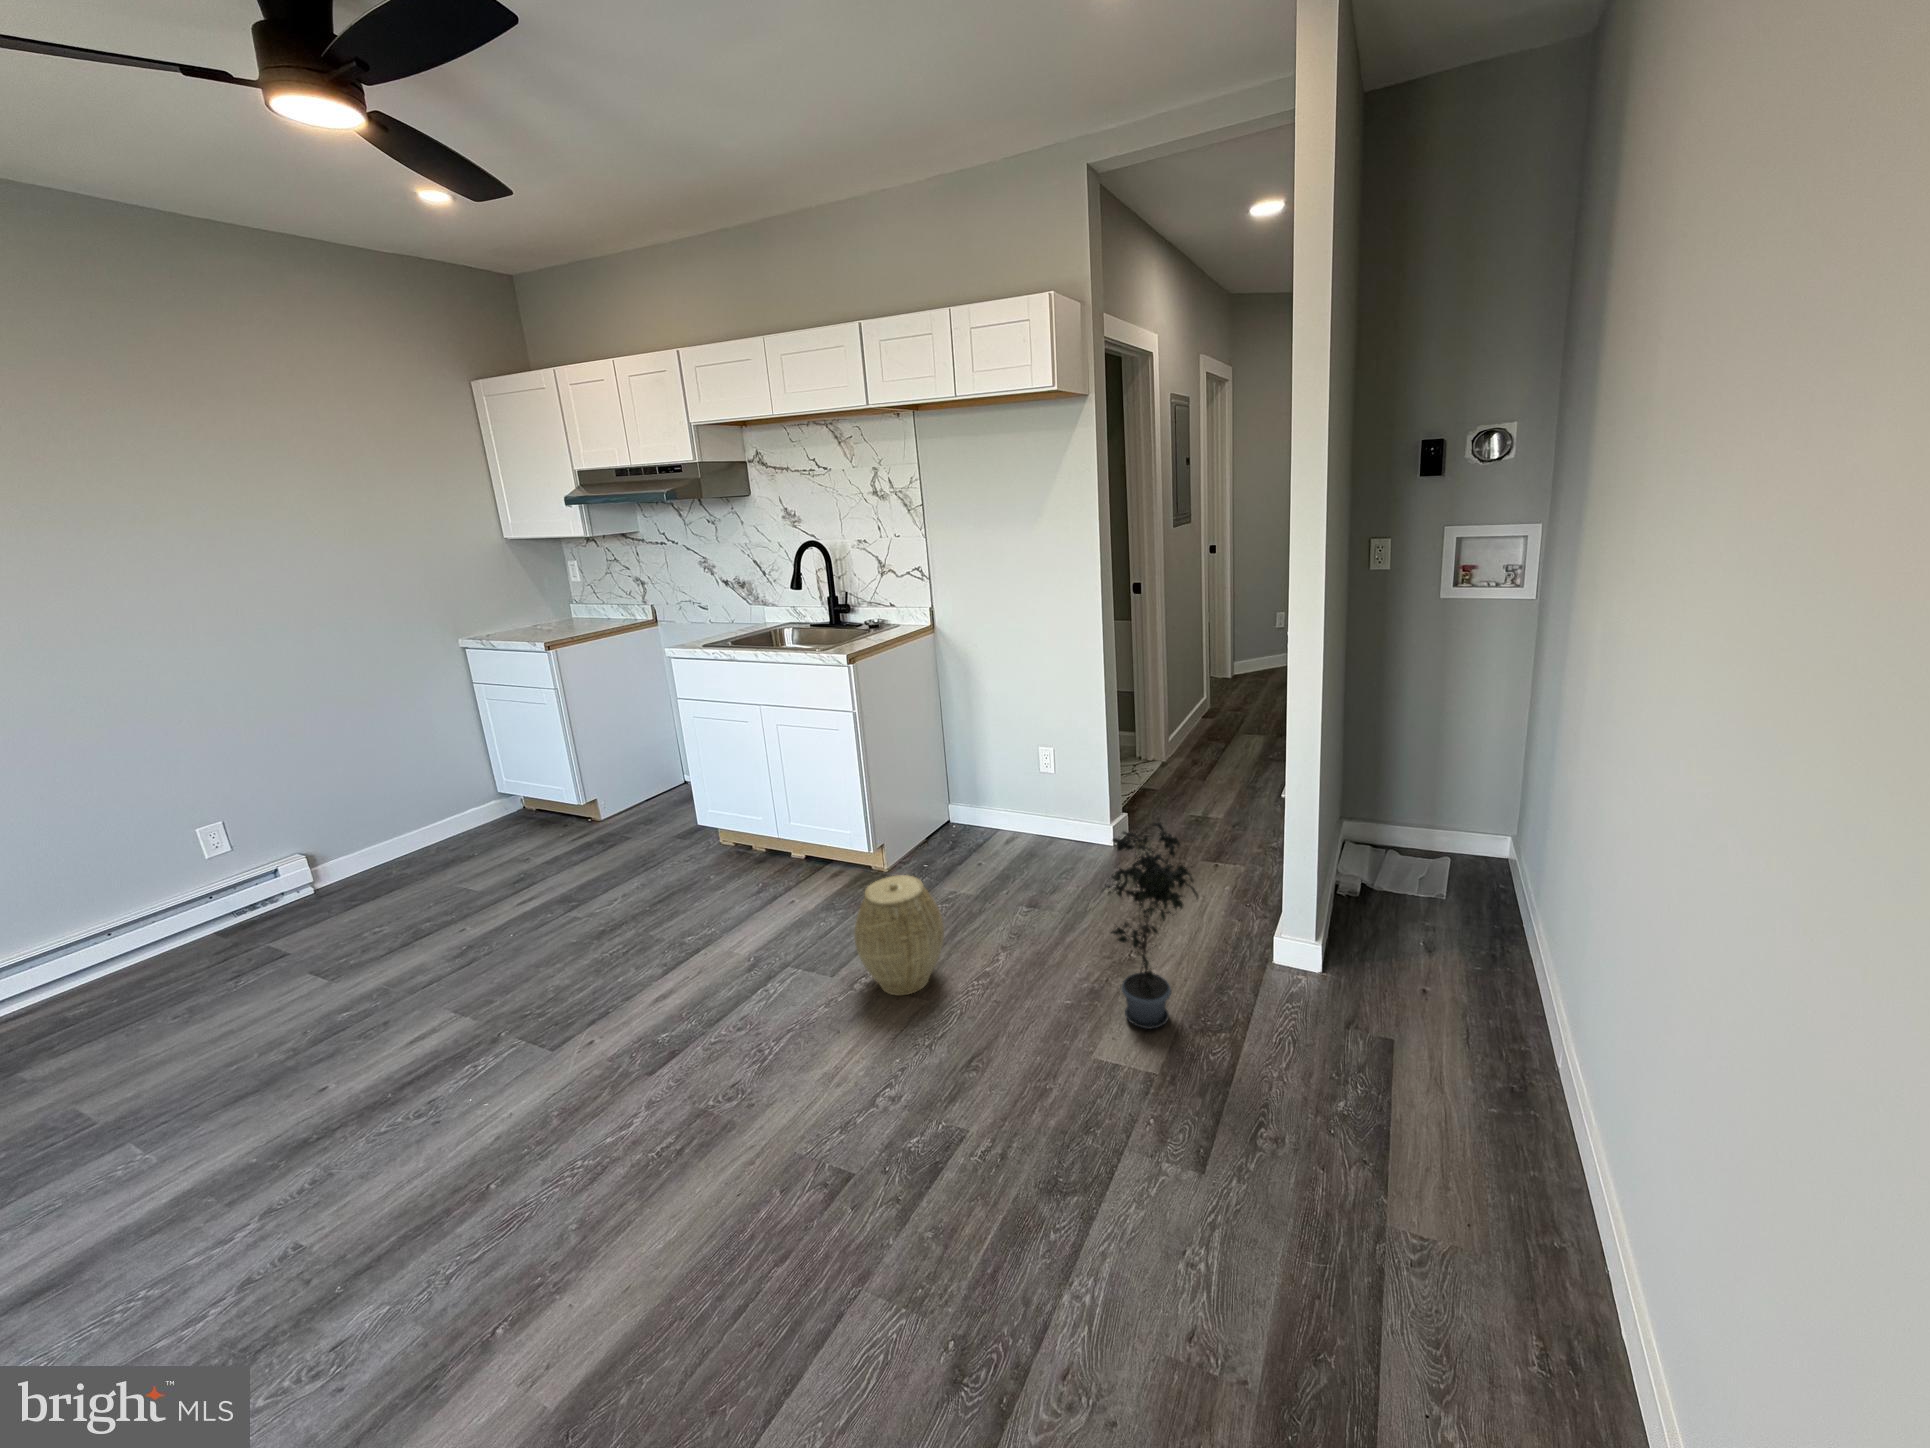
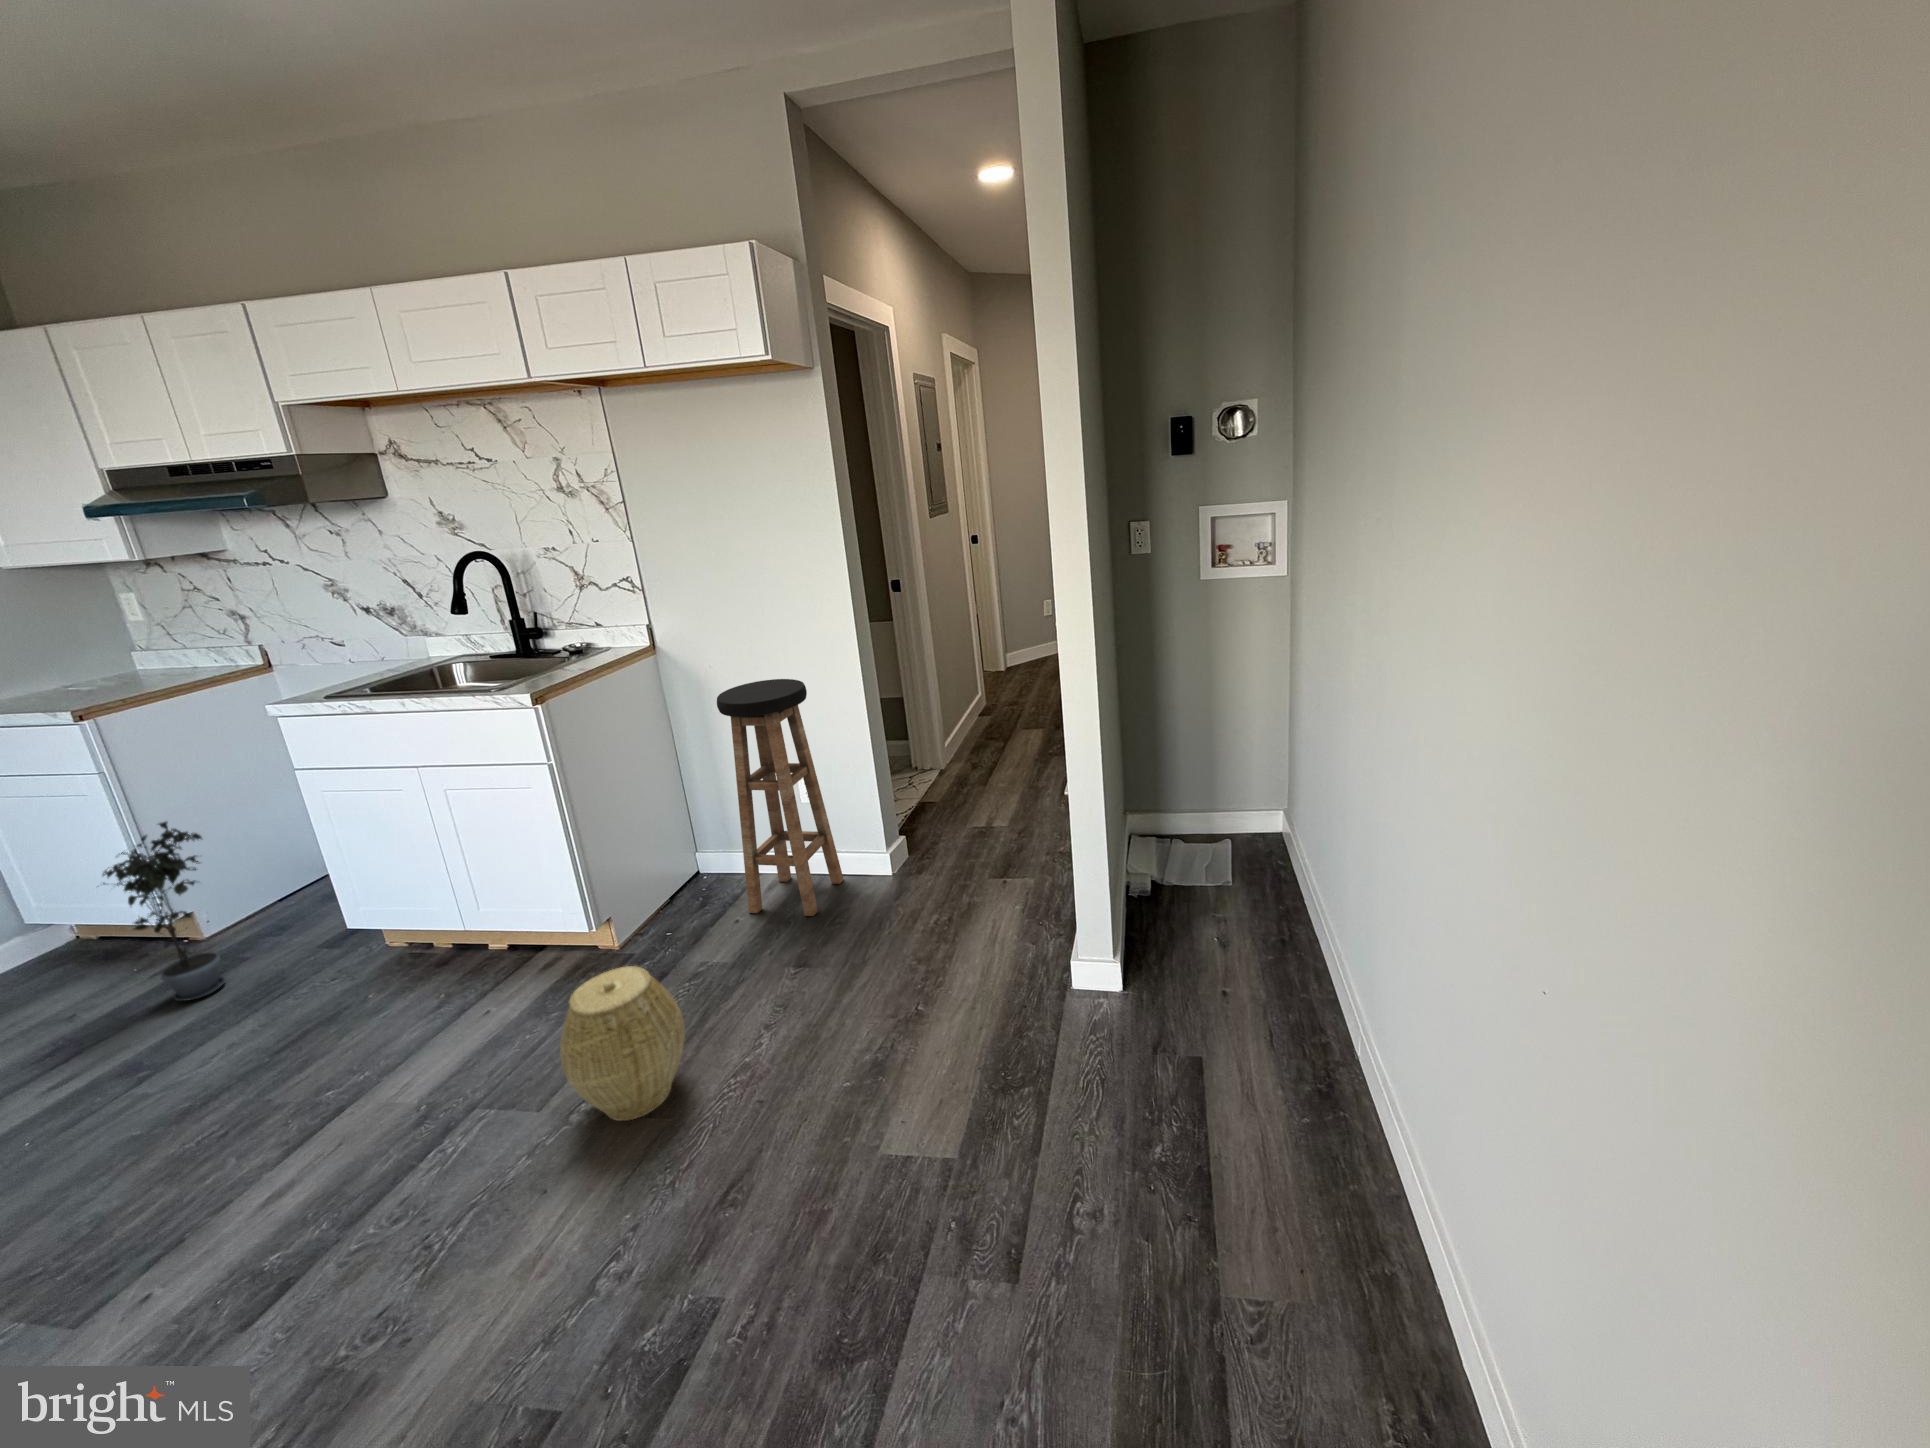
bar stool: none [983,662,1071,869] -> present [717,679,844,916]
potted plant: present [1101,823,1198,1029] -> present [103,822,226,1001]

